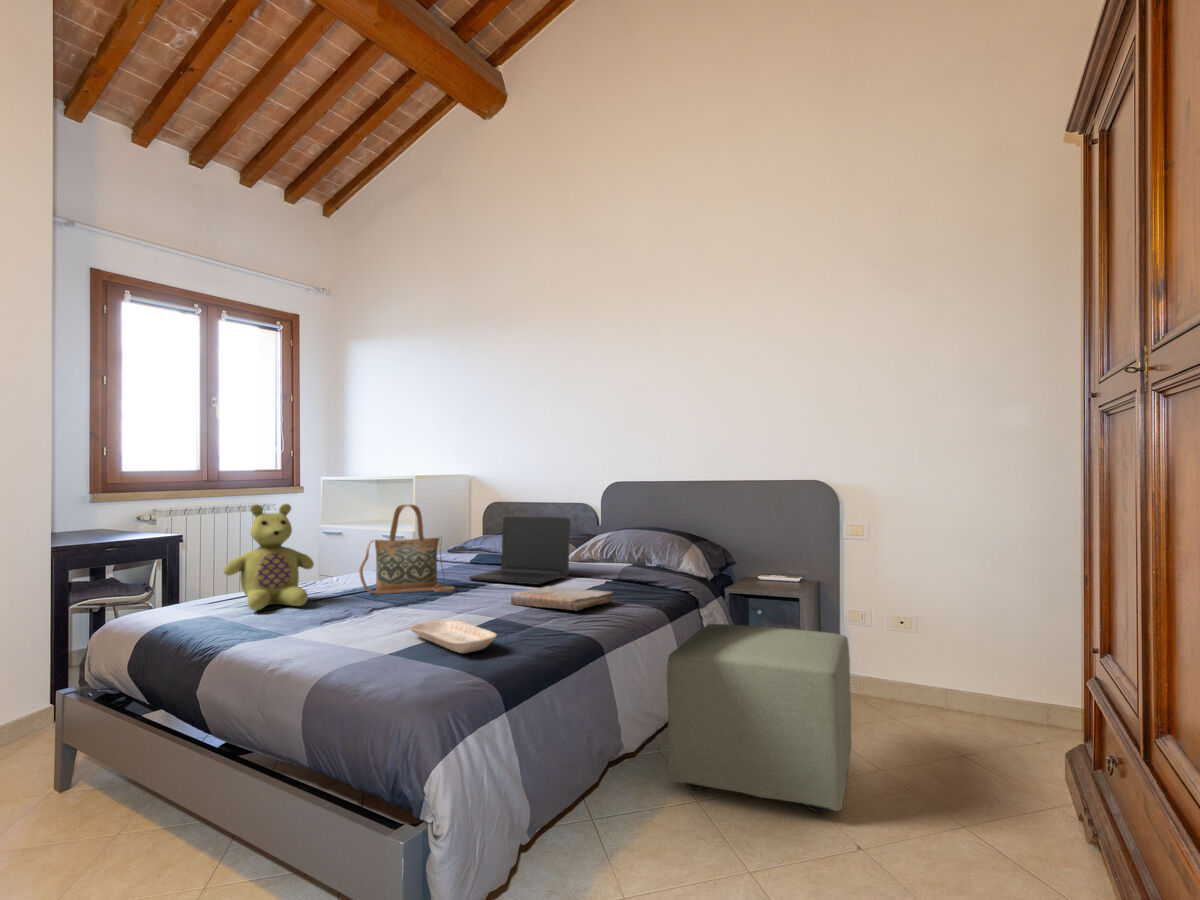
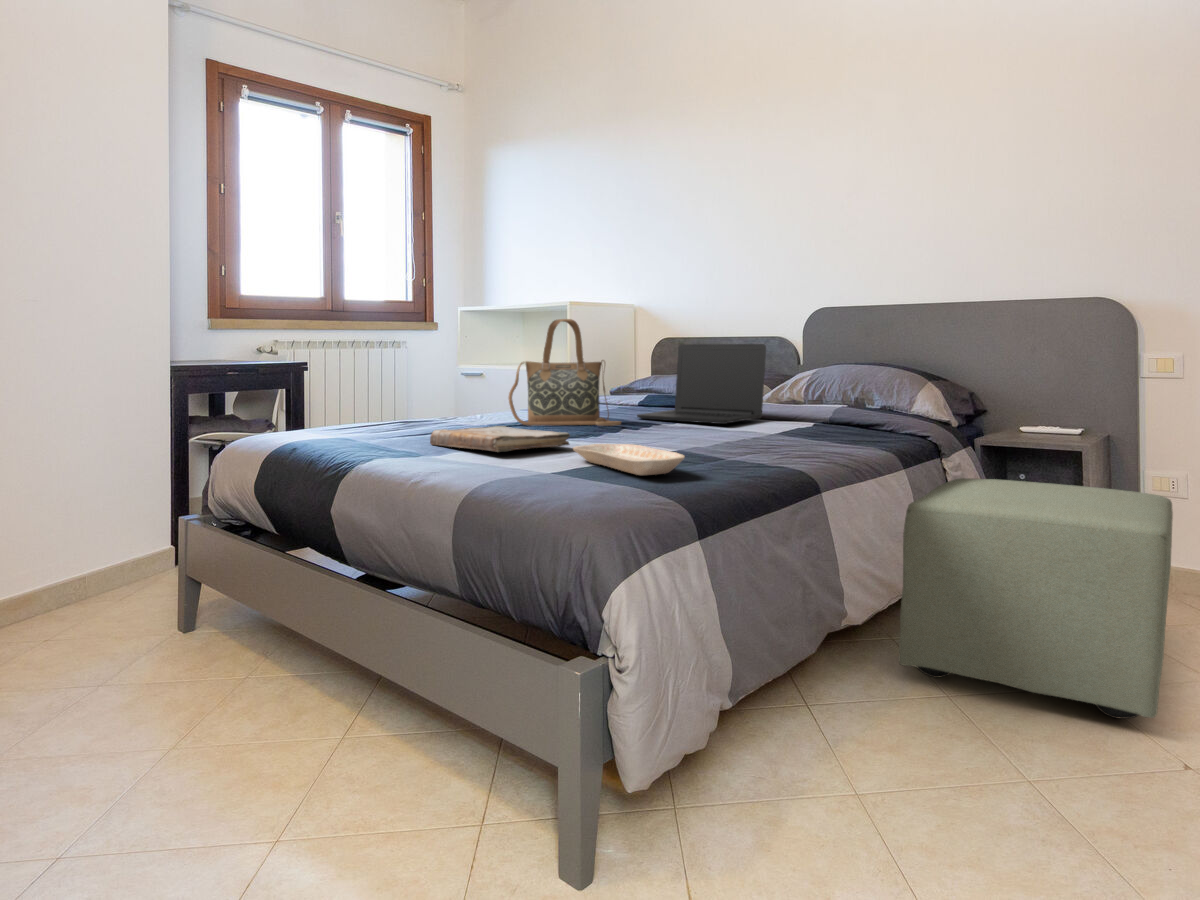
stuffed bear: present [224,504,314,611] -> none [358,310,457,432]
book: present [511,586,613,610] -> present [430,426,570,452]

